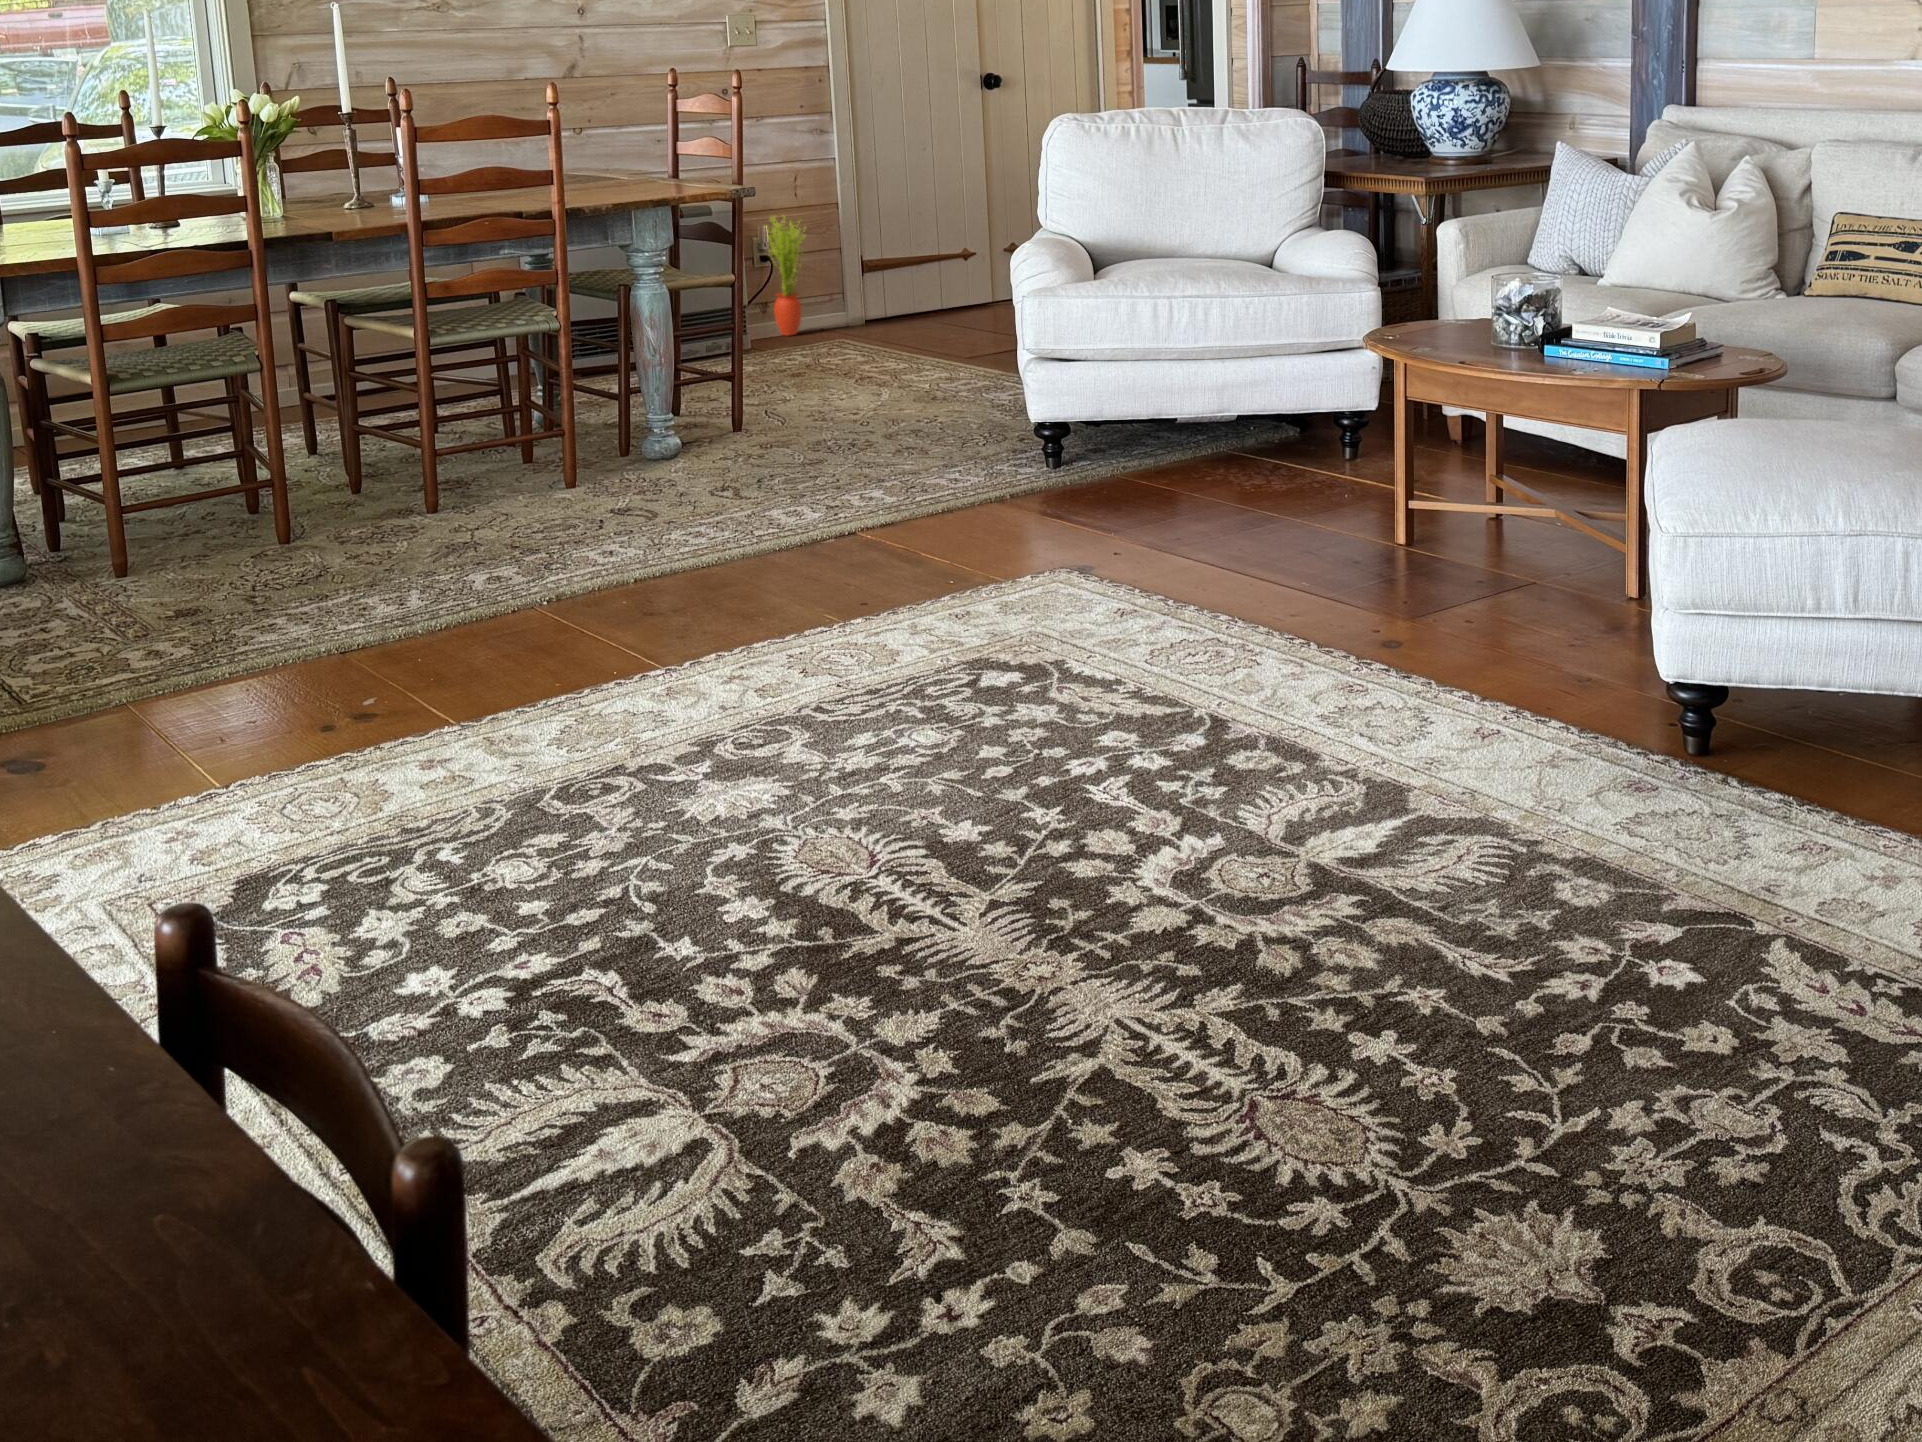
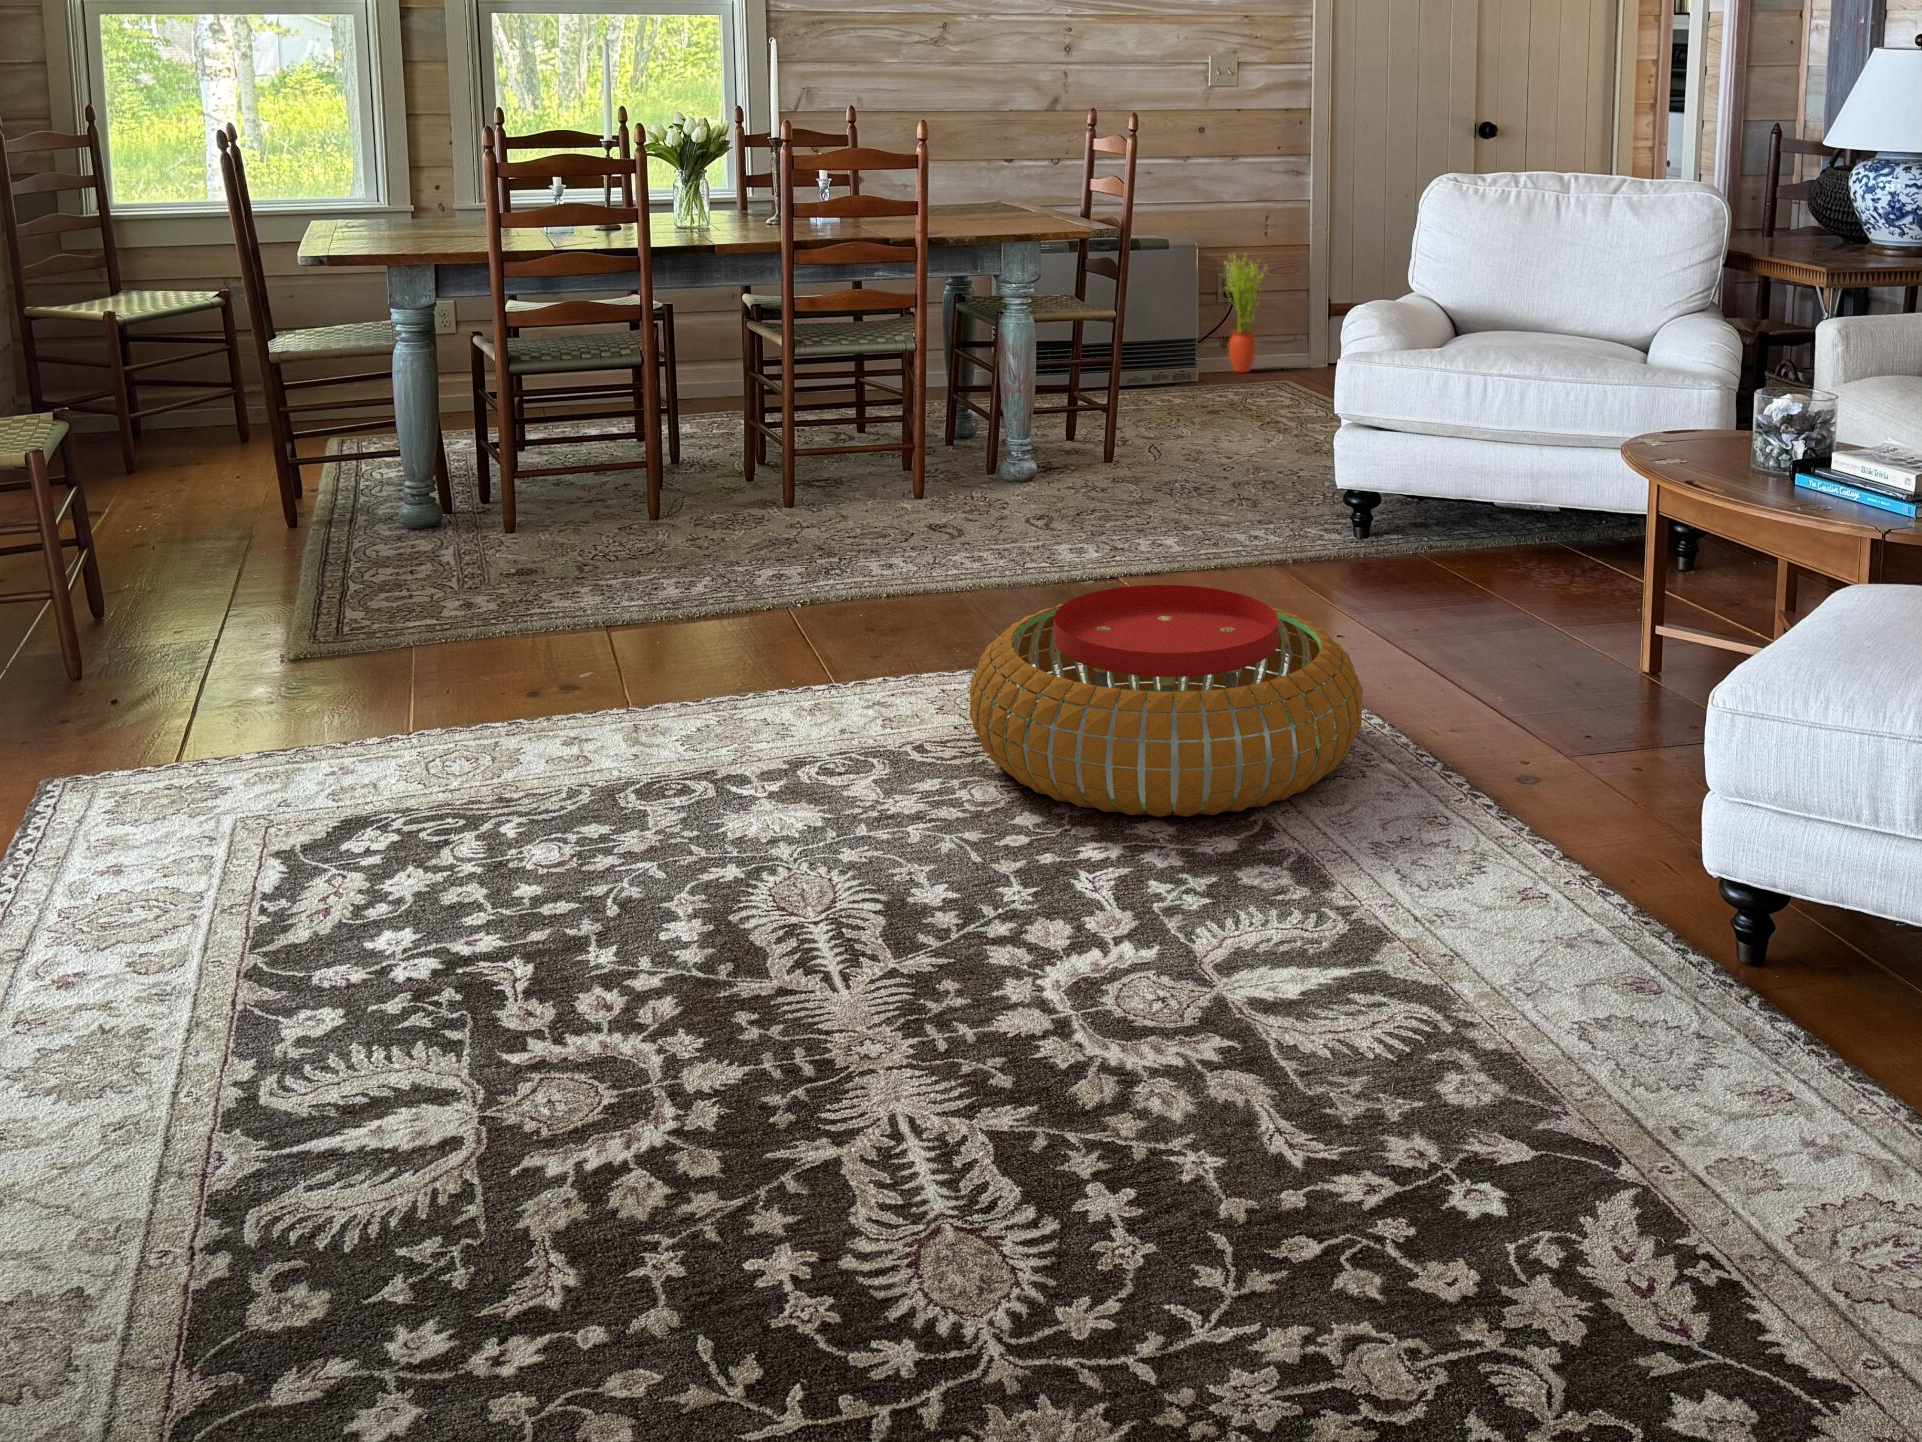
pouf: none [856,506,1246,728] -> present [969,585,1363,817]

